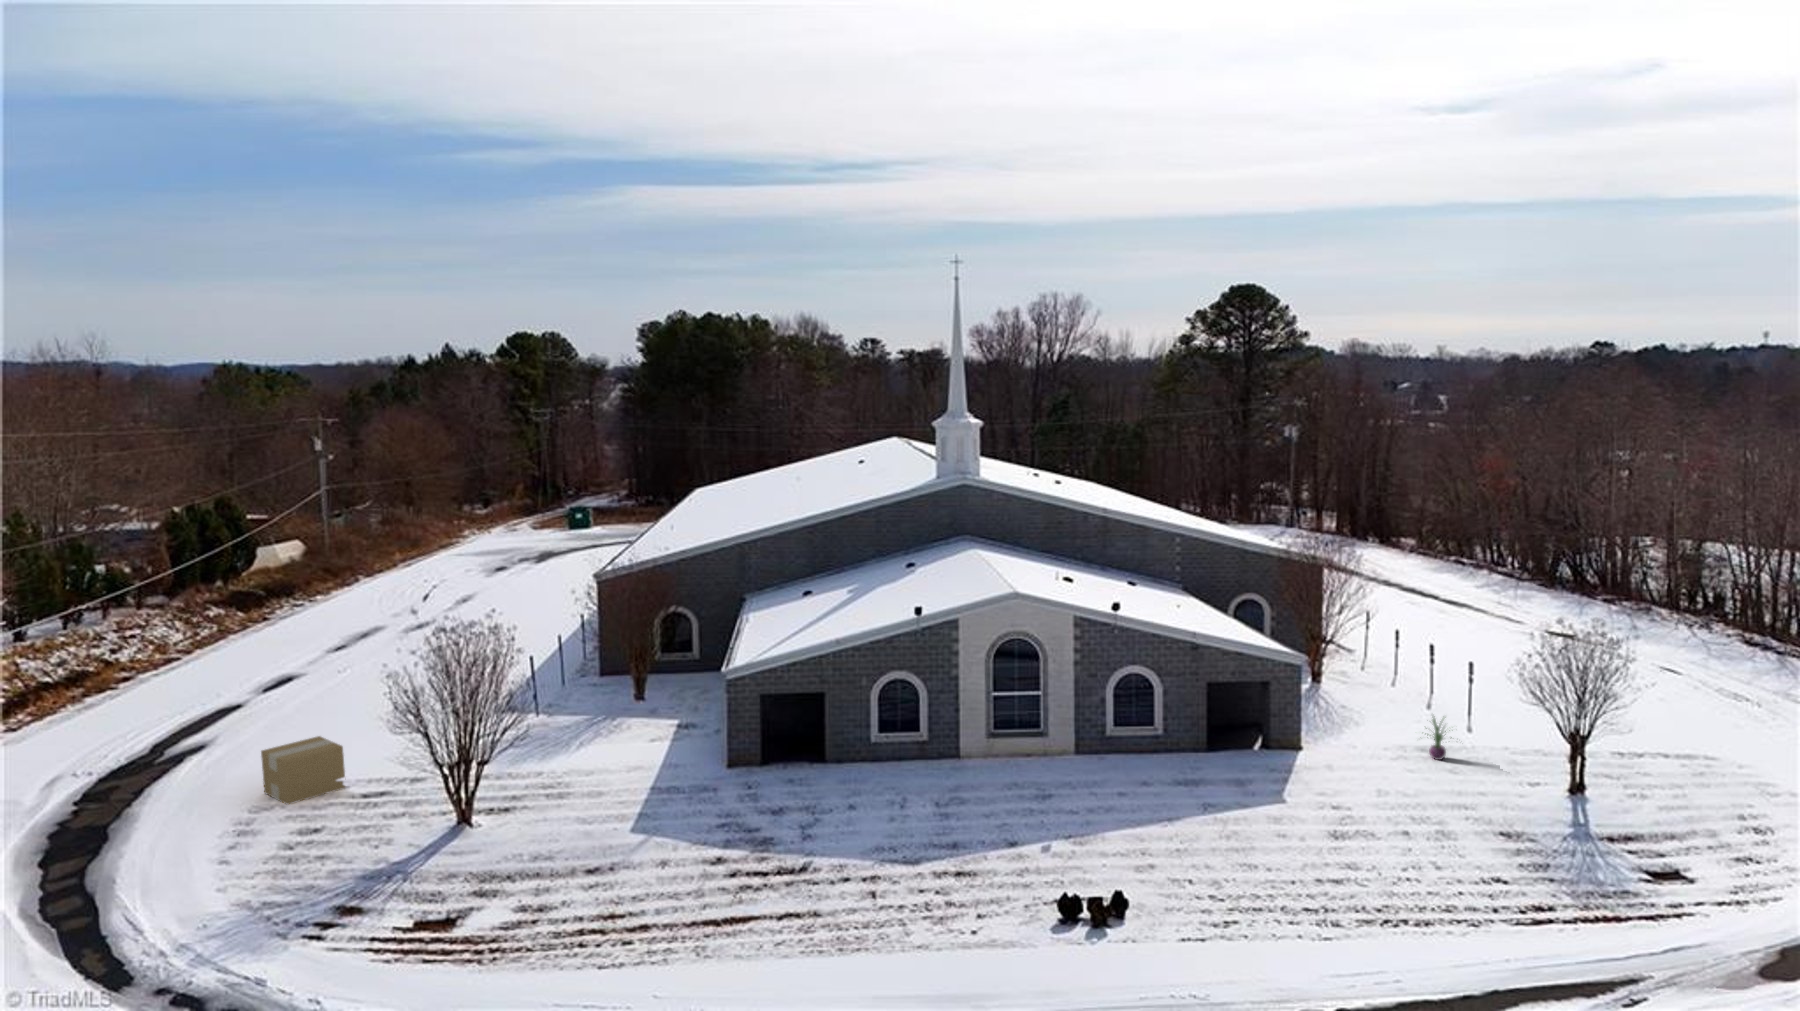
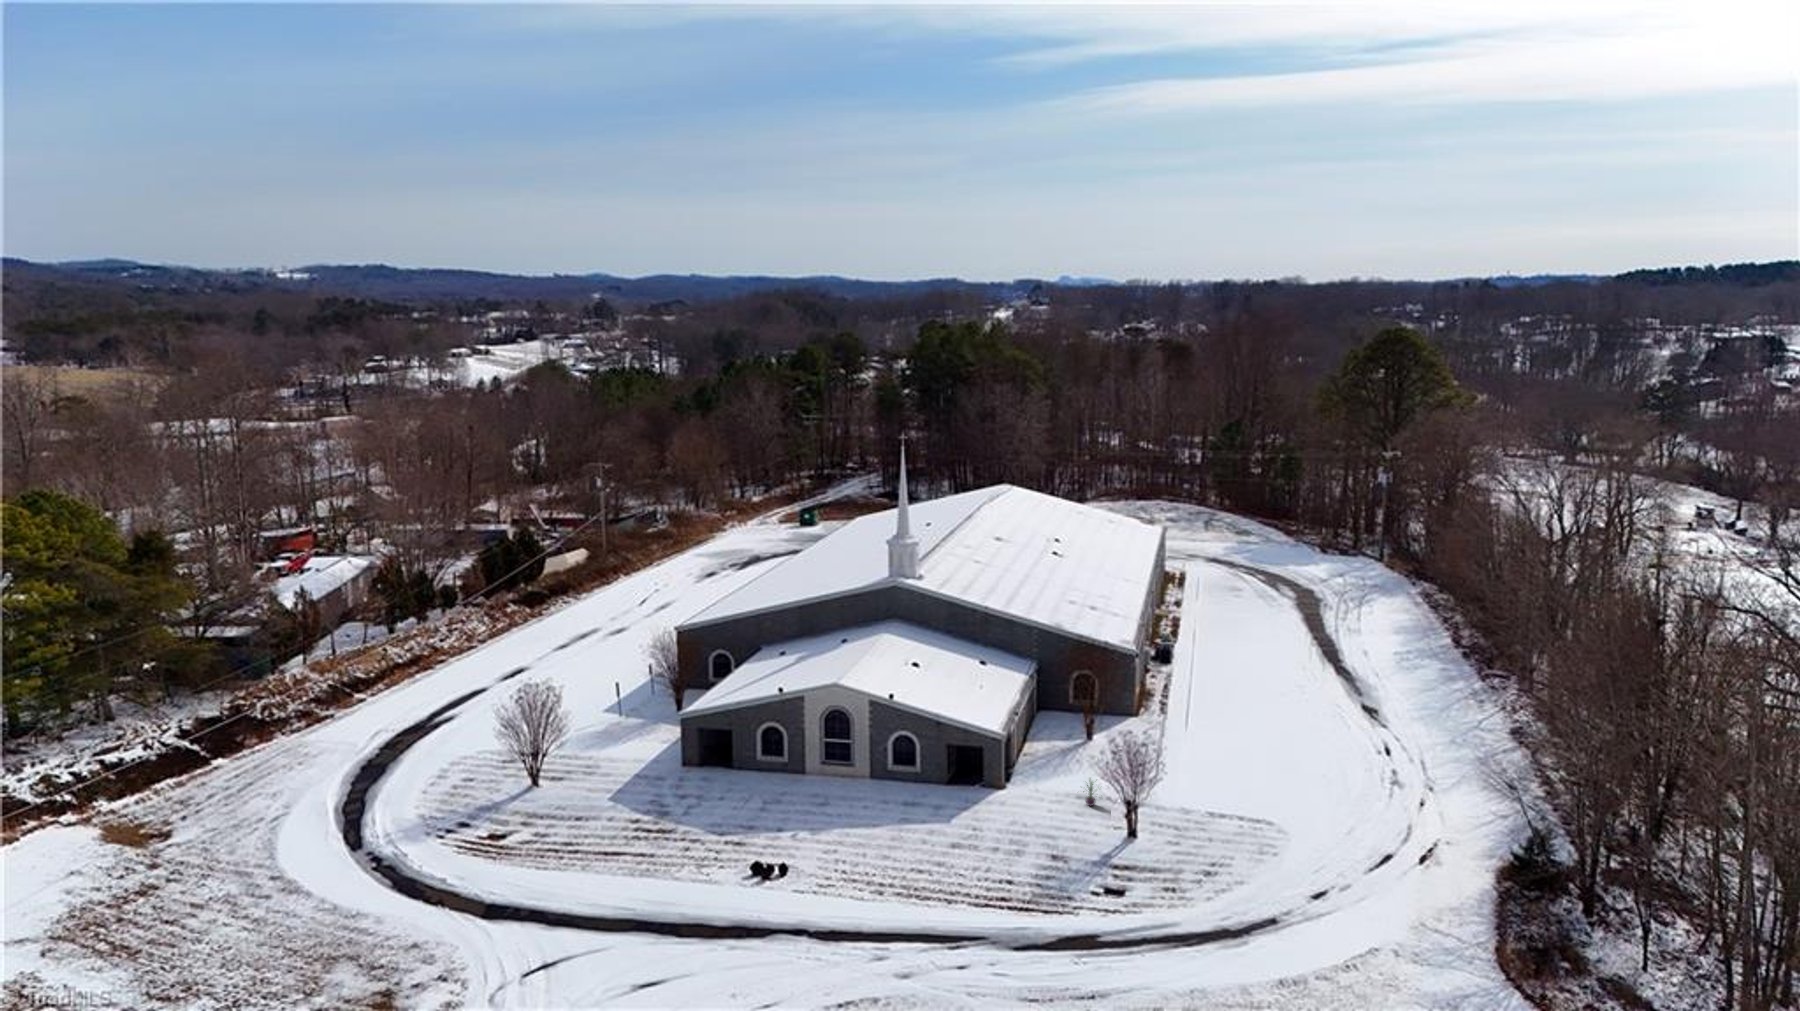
cardboard box: present [261,736,346,804] -> none [461,723,502,760]

